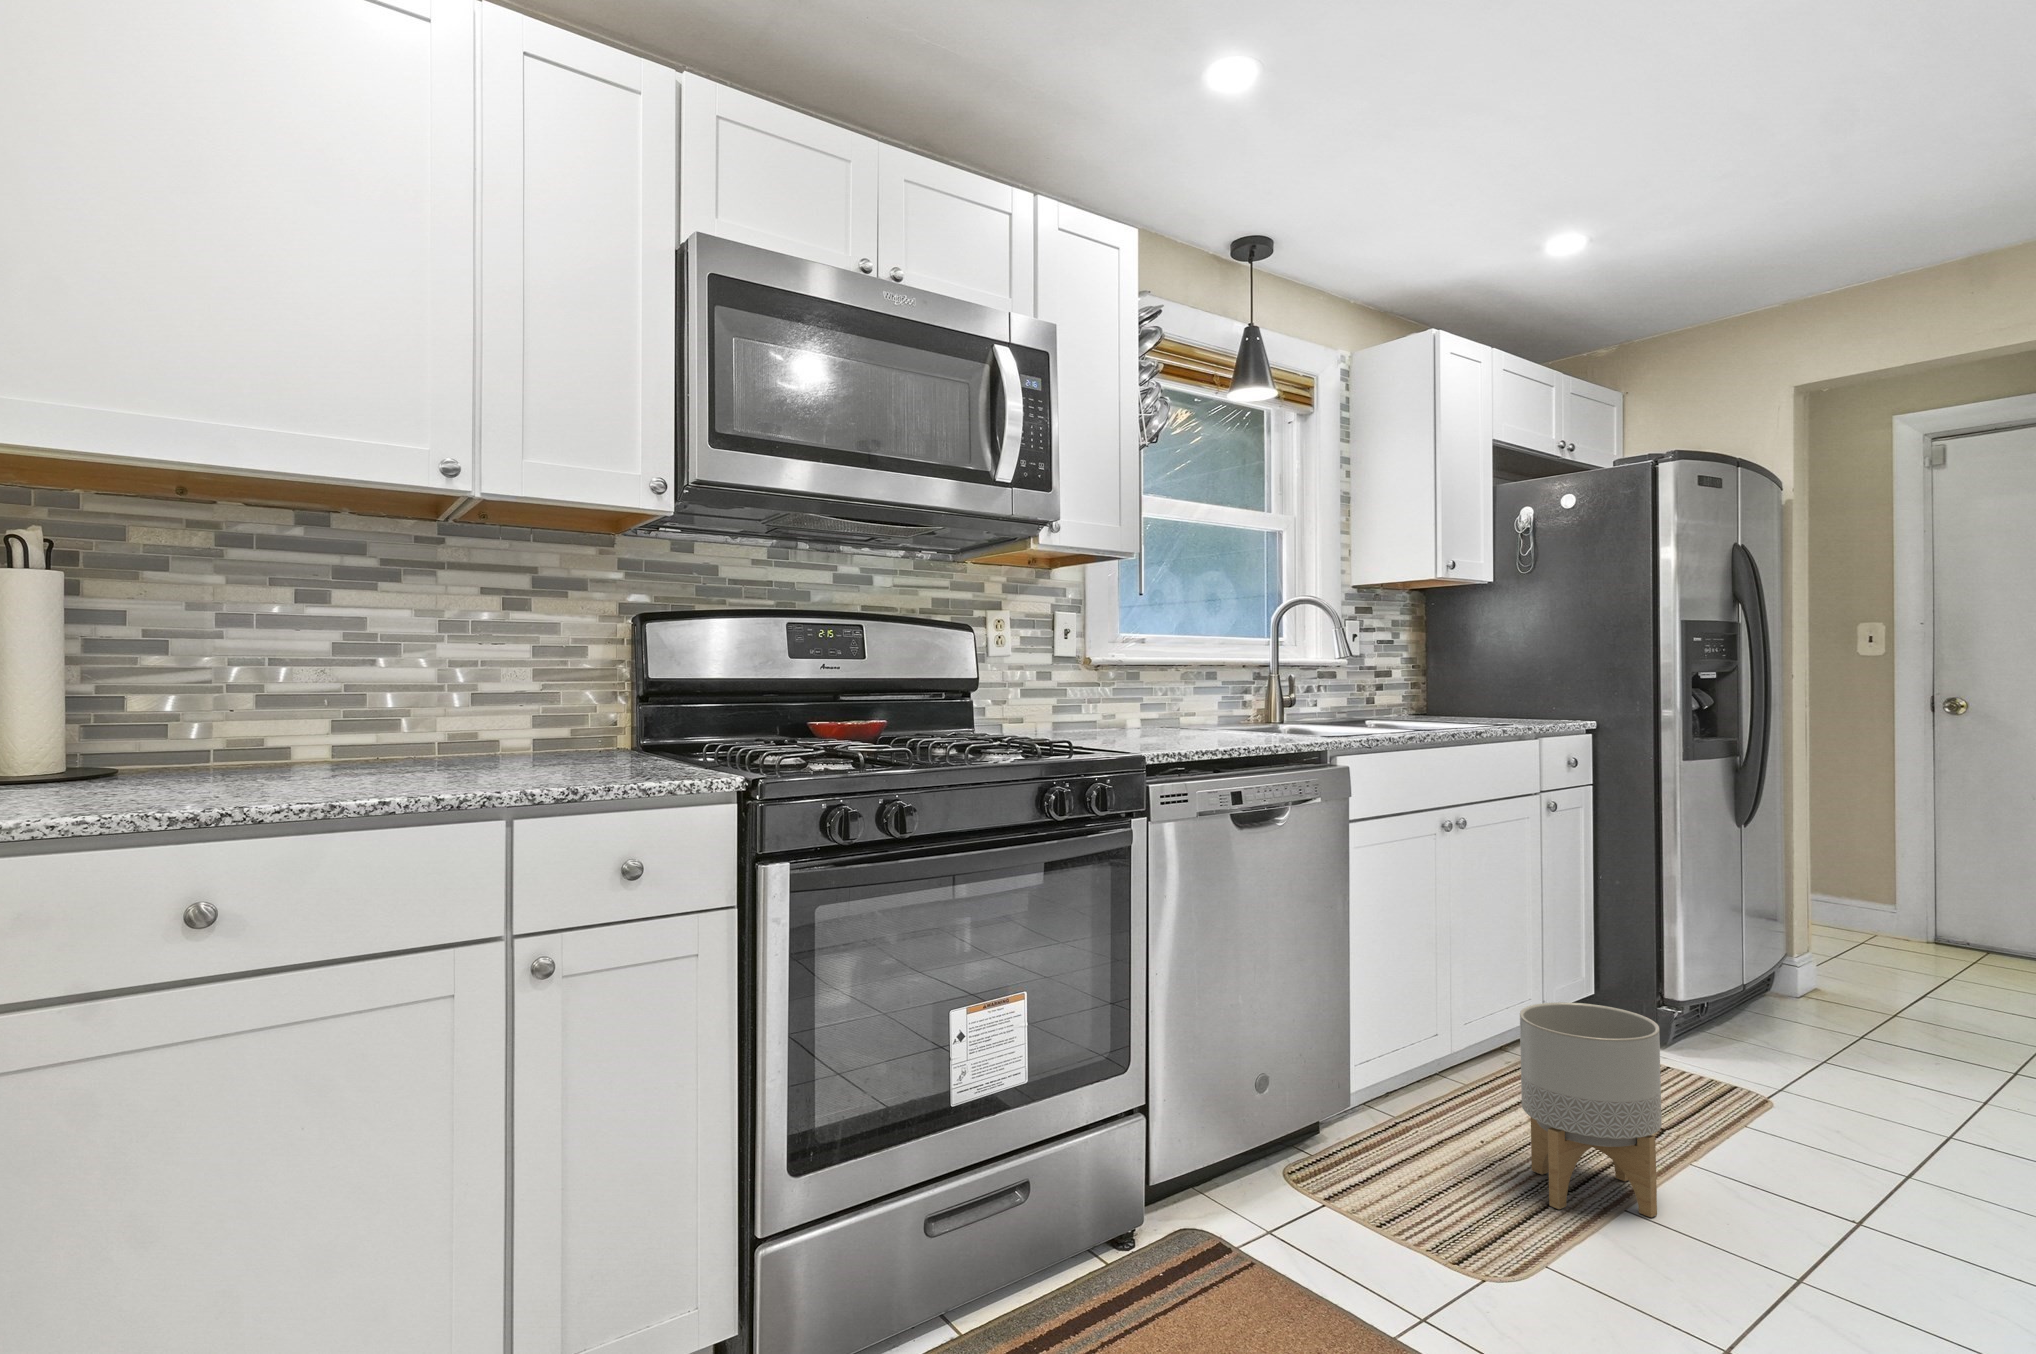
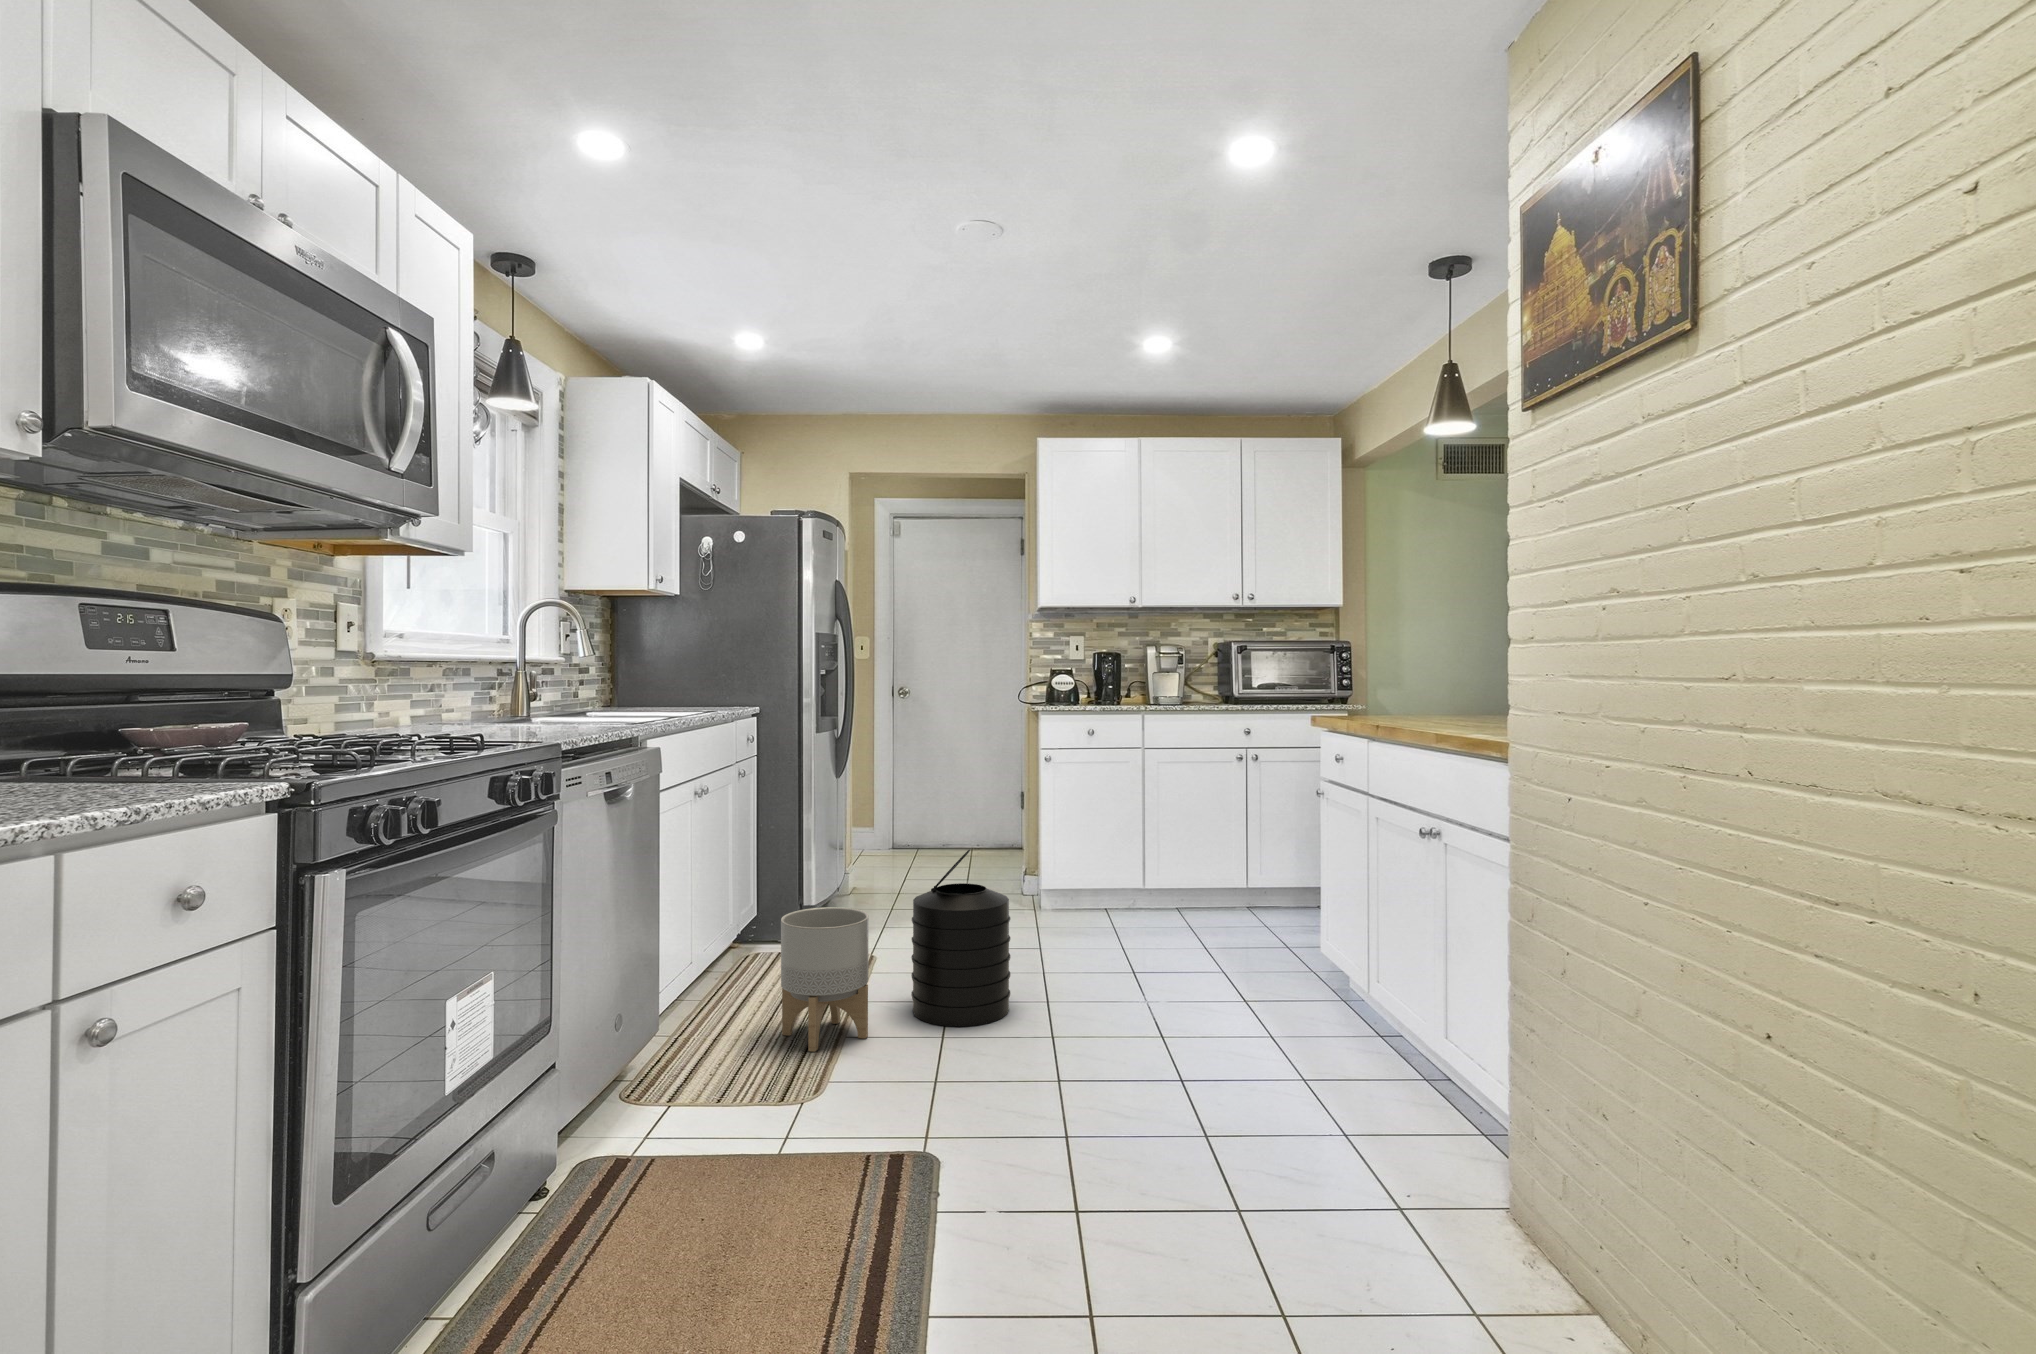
trash can: none [1759,960,1968,1271] -> present [911,849,1011,1027]

